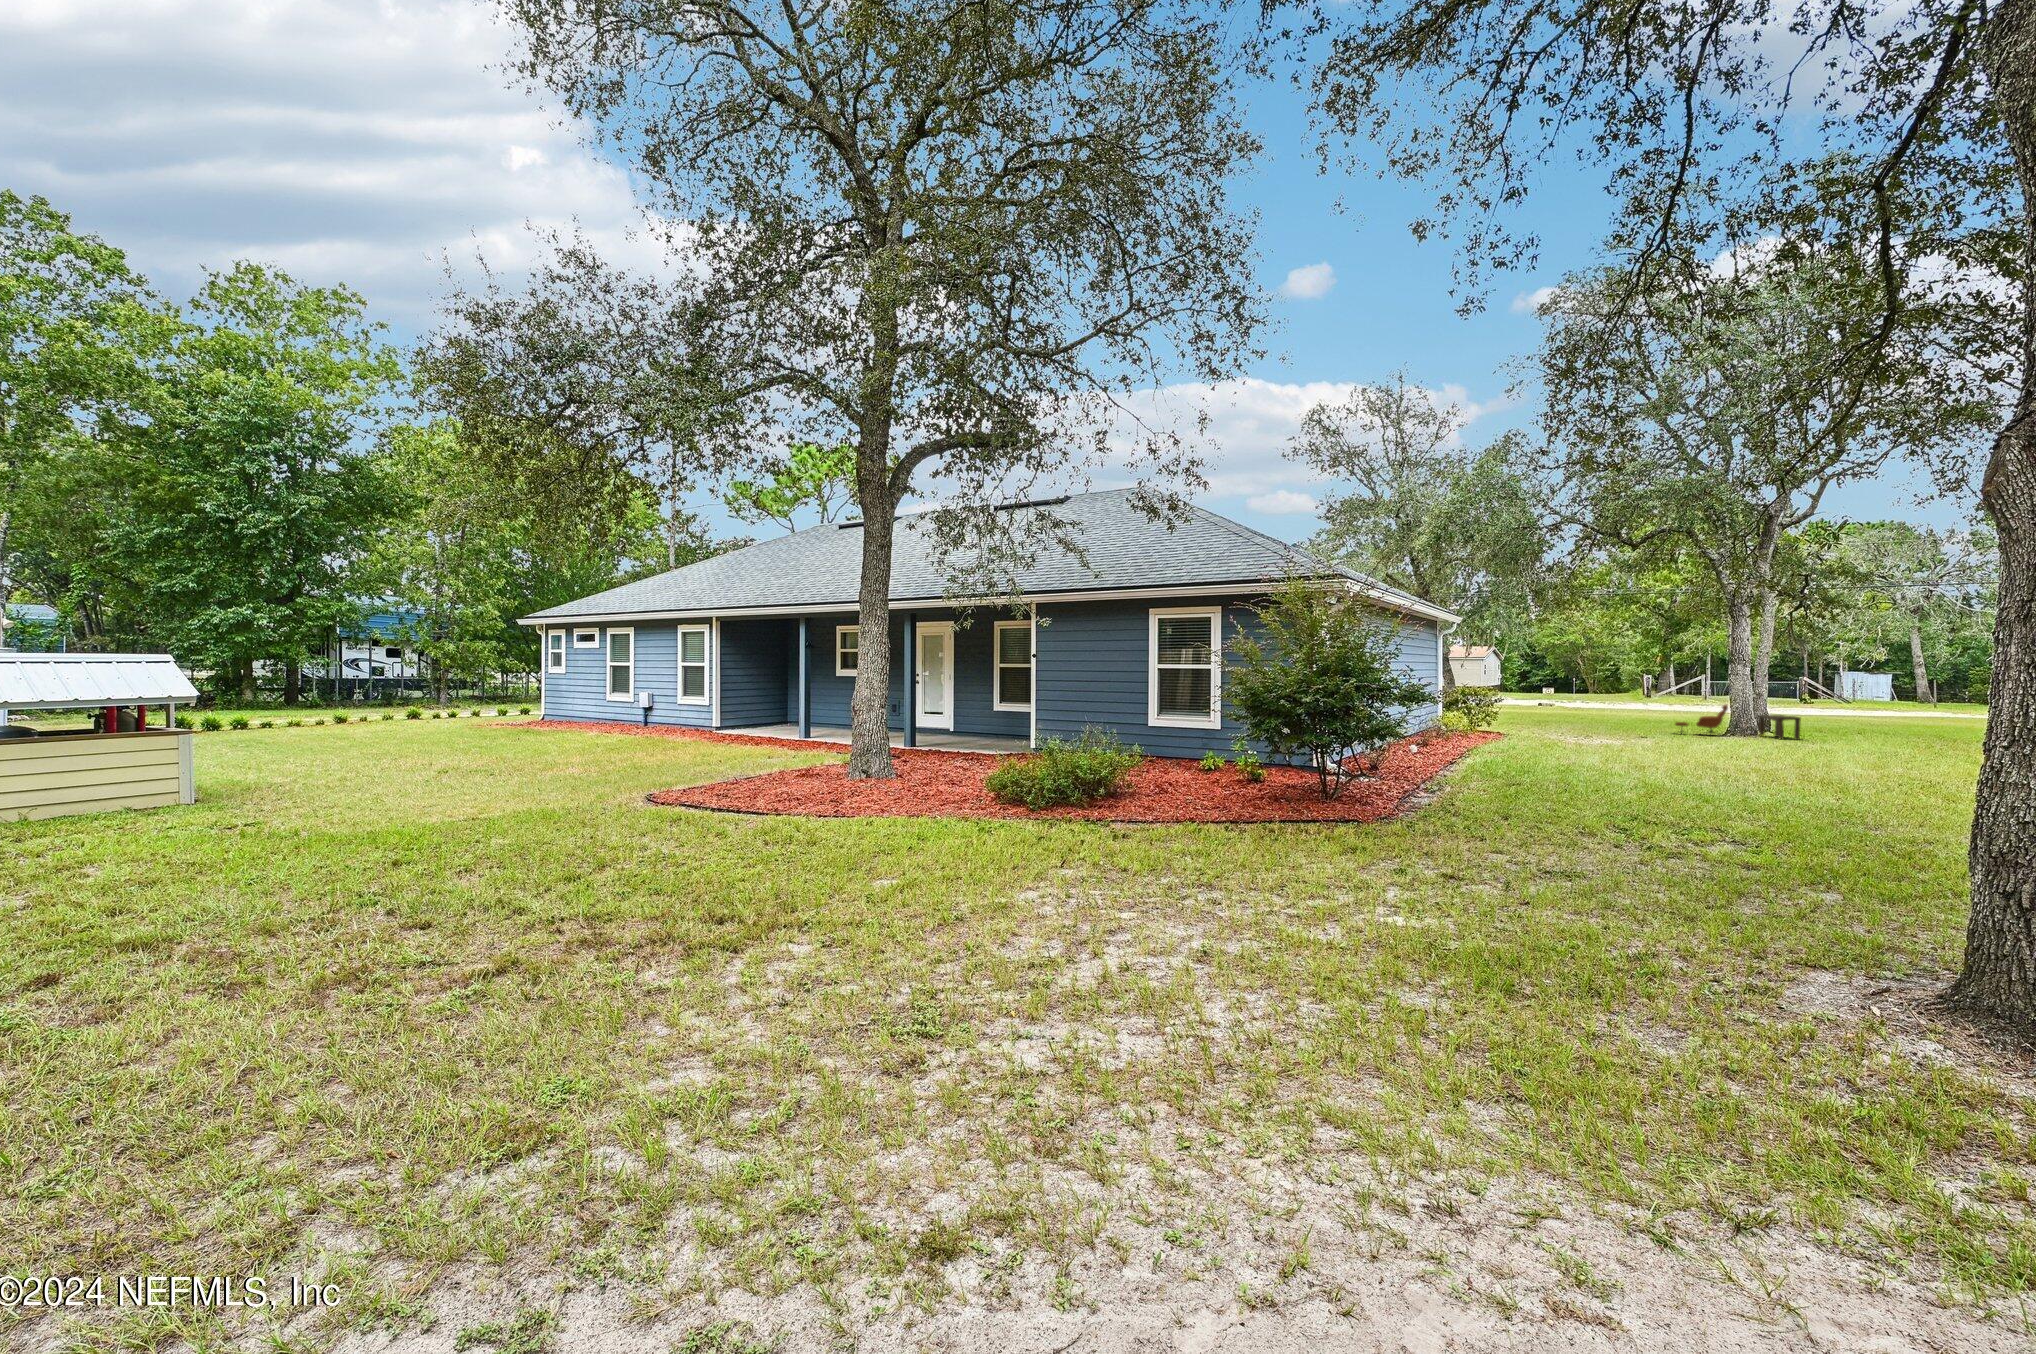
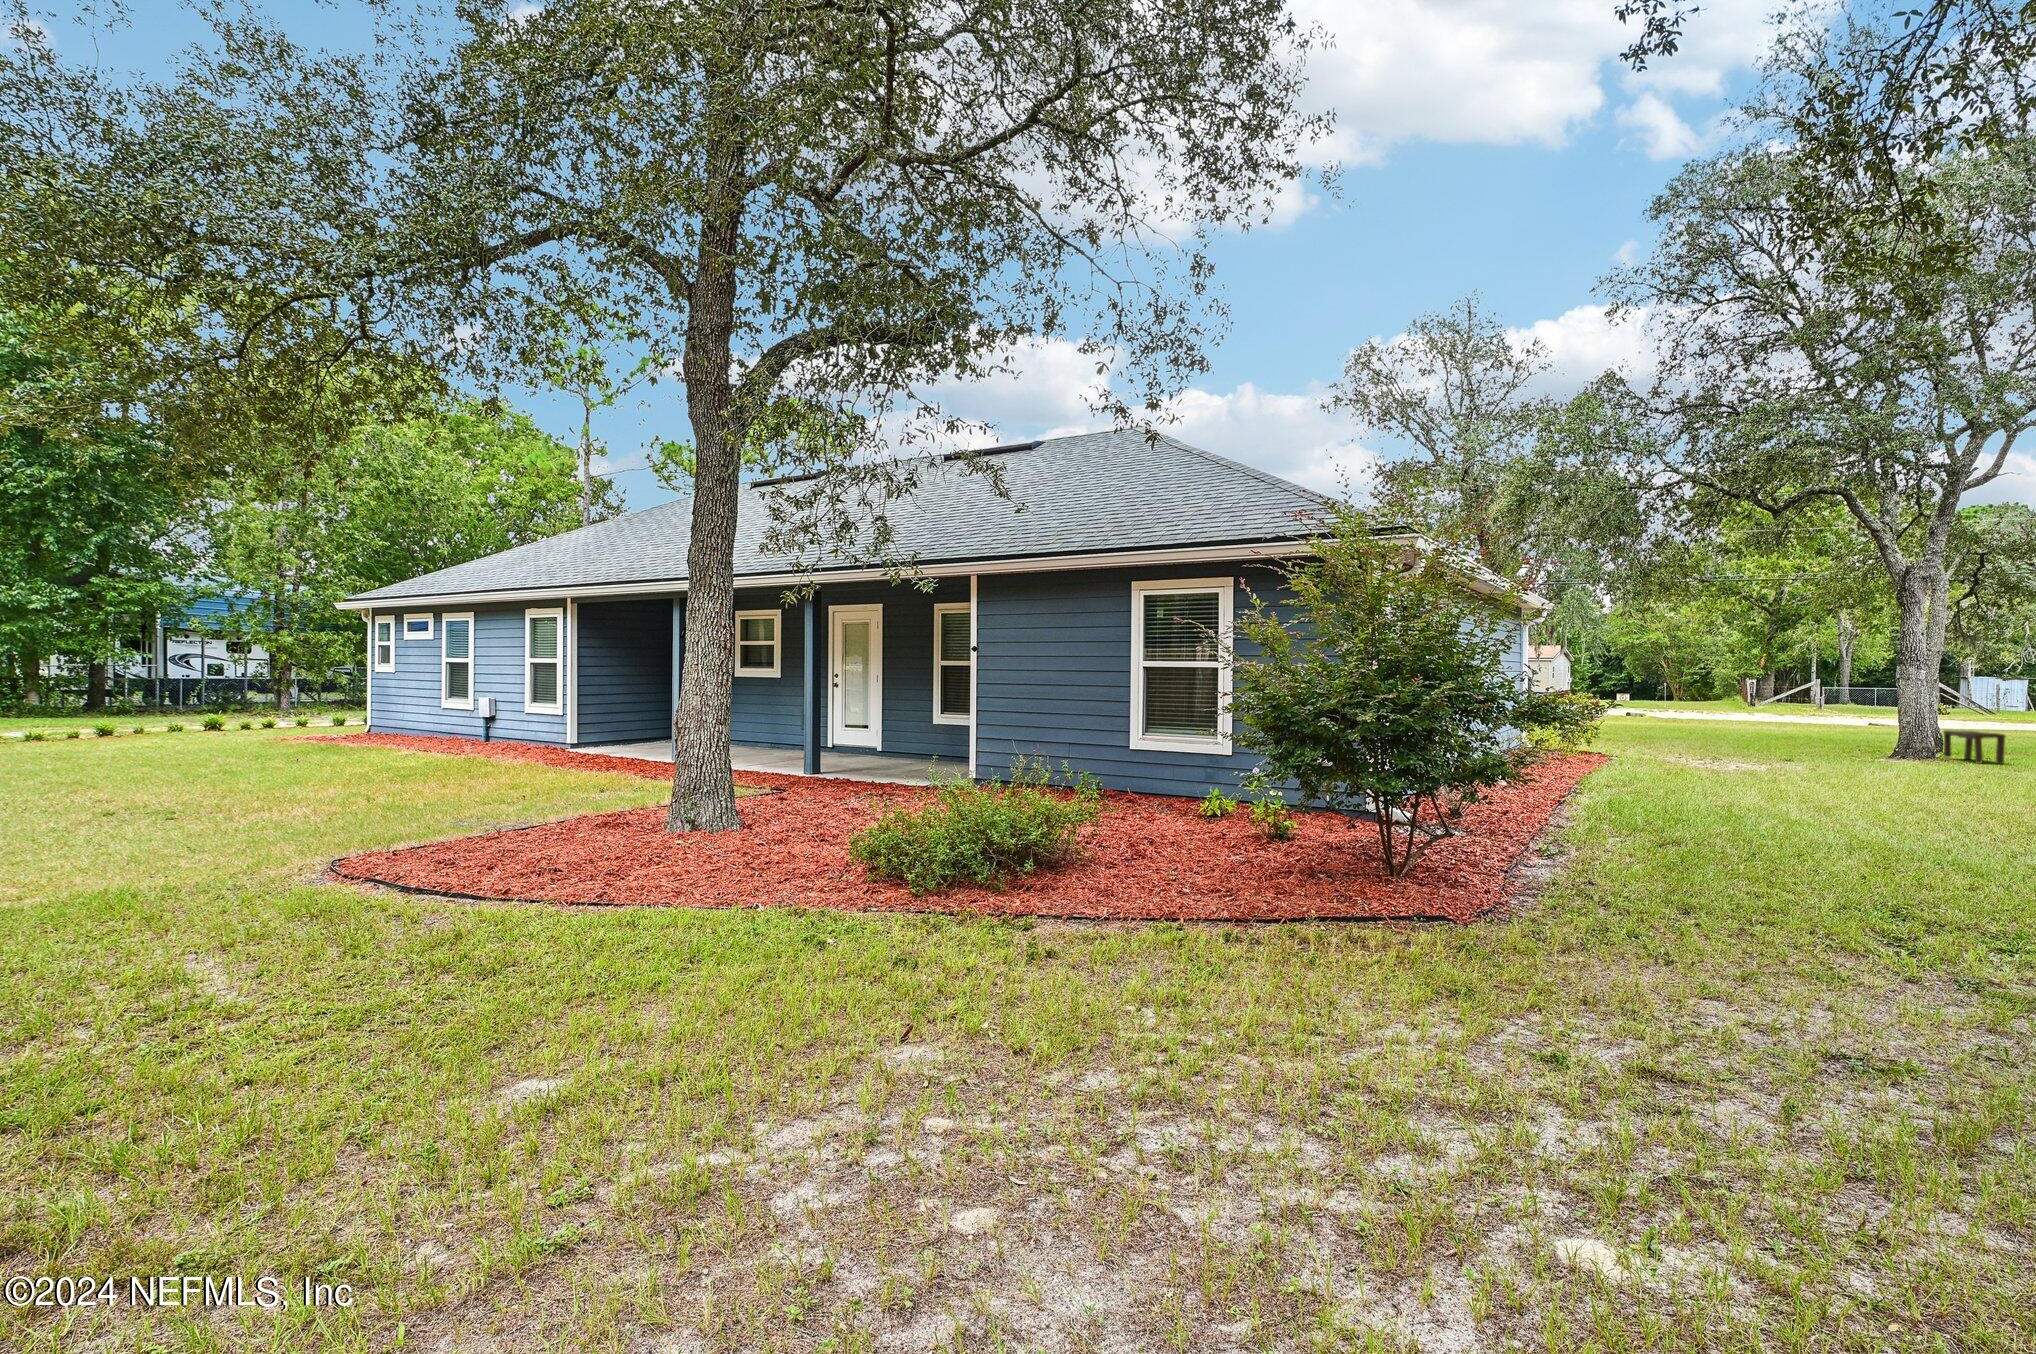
lounge chair: present [1675,705,1728,734] -> none [1826,716,1904,758]

